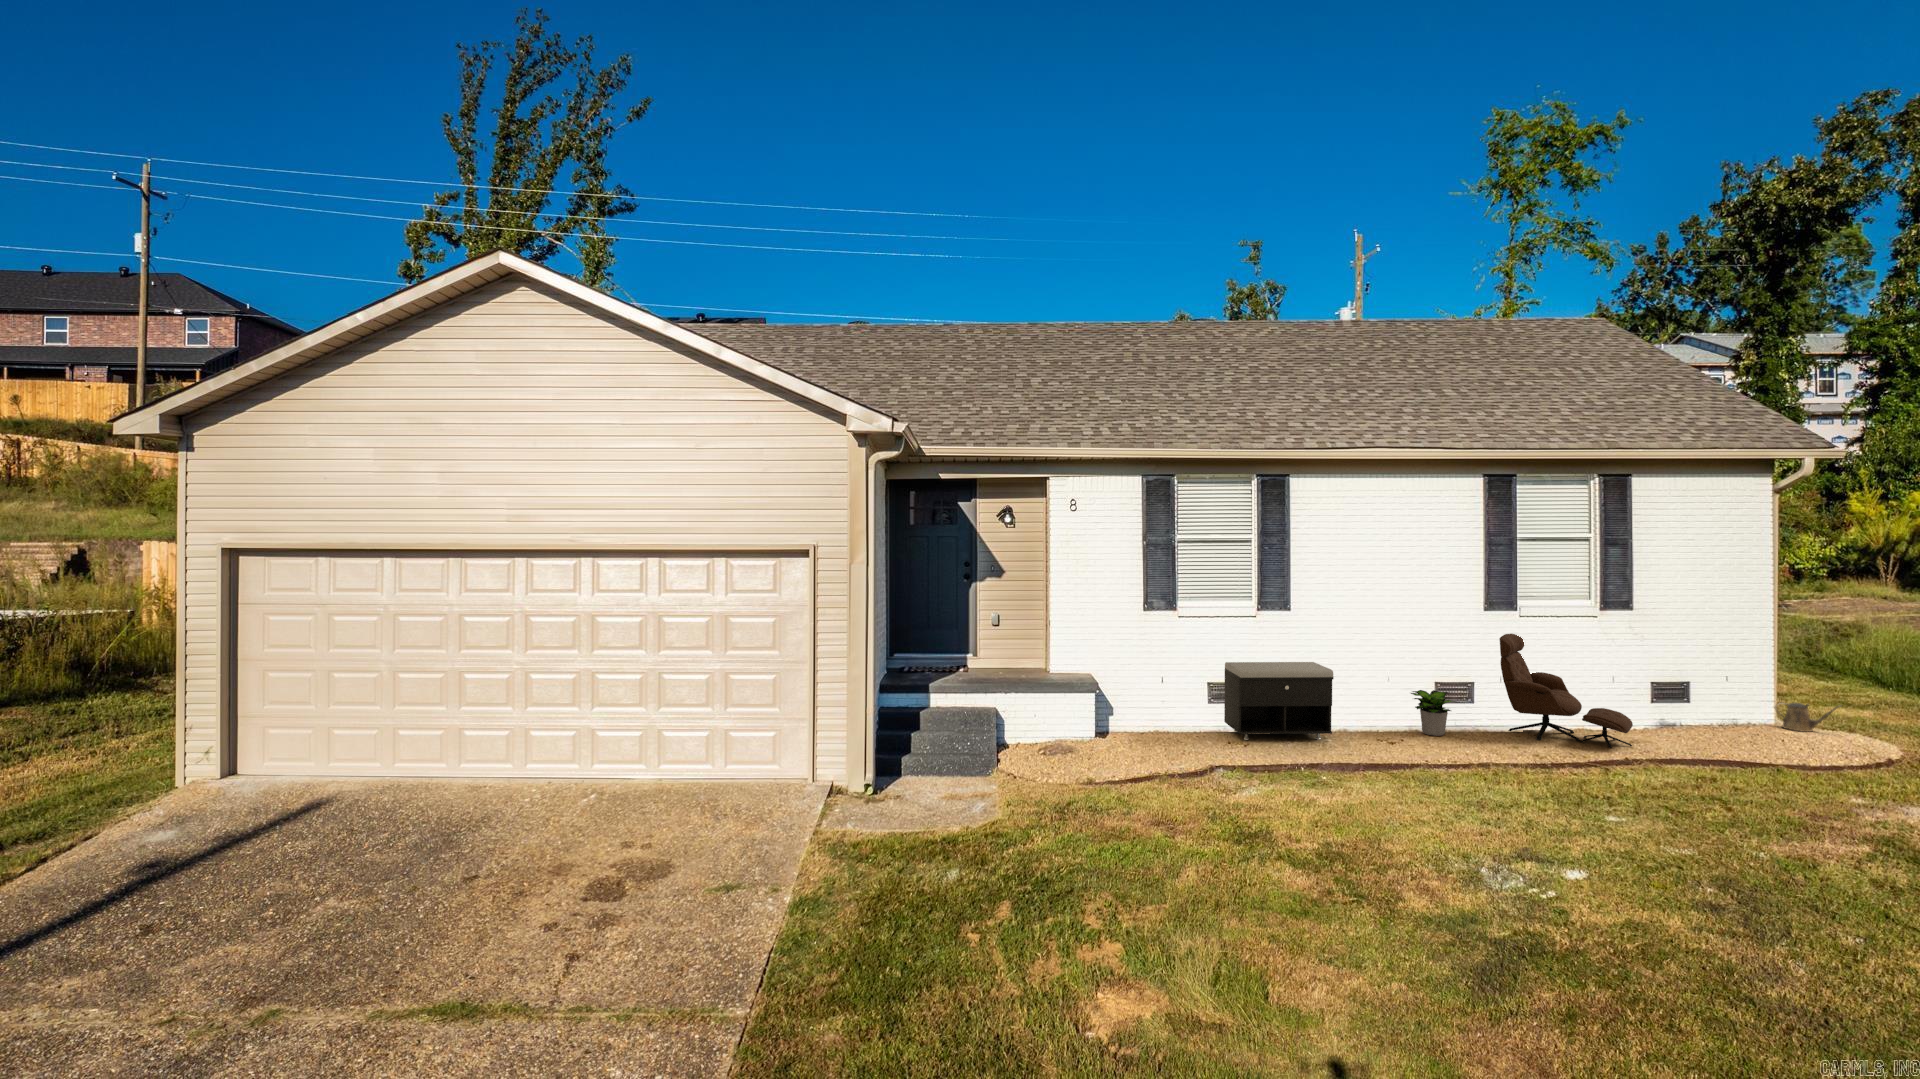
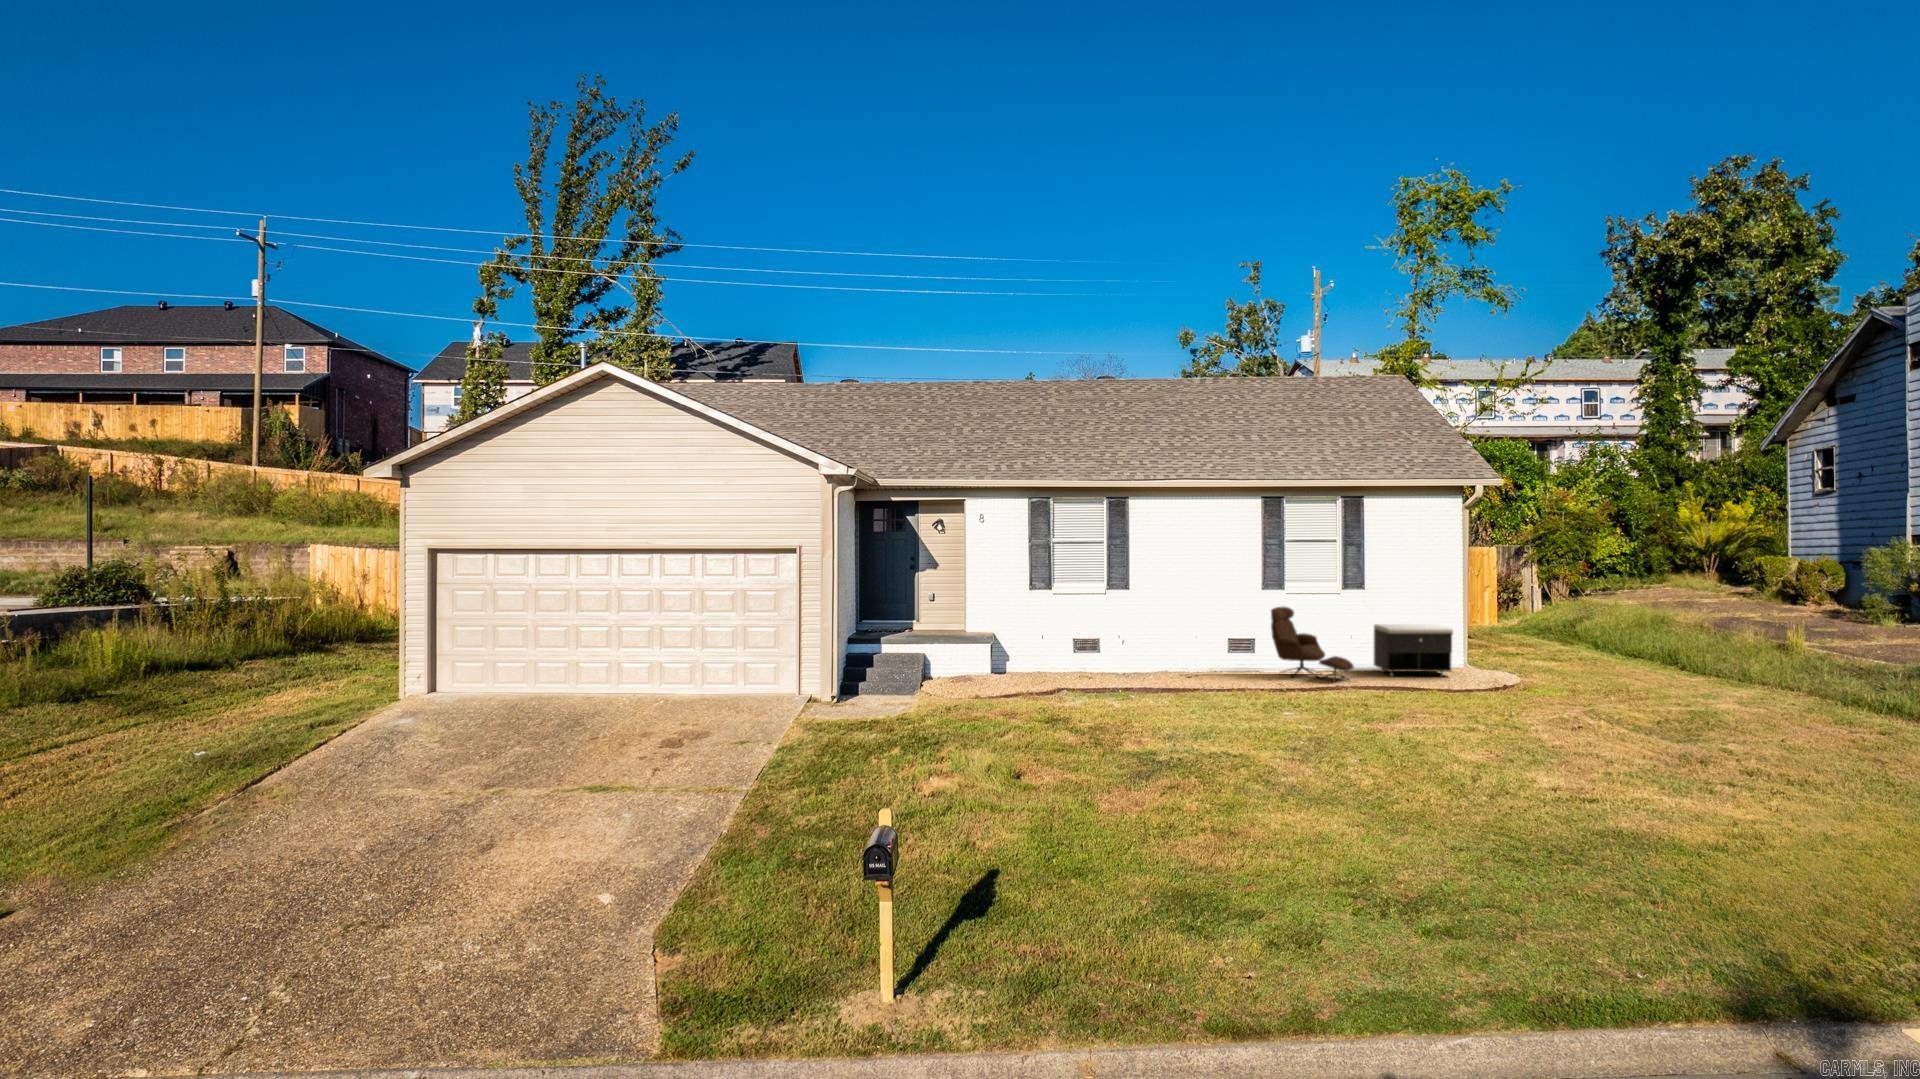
storage bench: present [1224,662,1334,740] -> present [1374,624,1453,676]
potted plant: present [1411,690,1458,736] -> none [1209,645,1242,675]
watering can: present [1775,703,1841,732] -> none [1468,655,1505,674]

